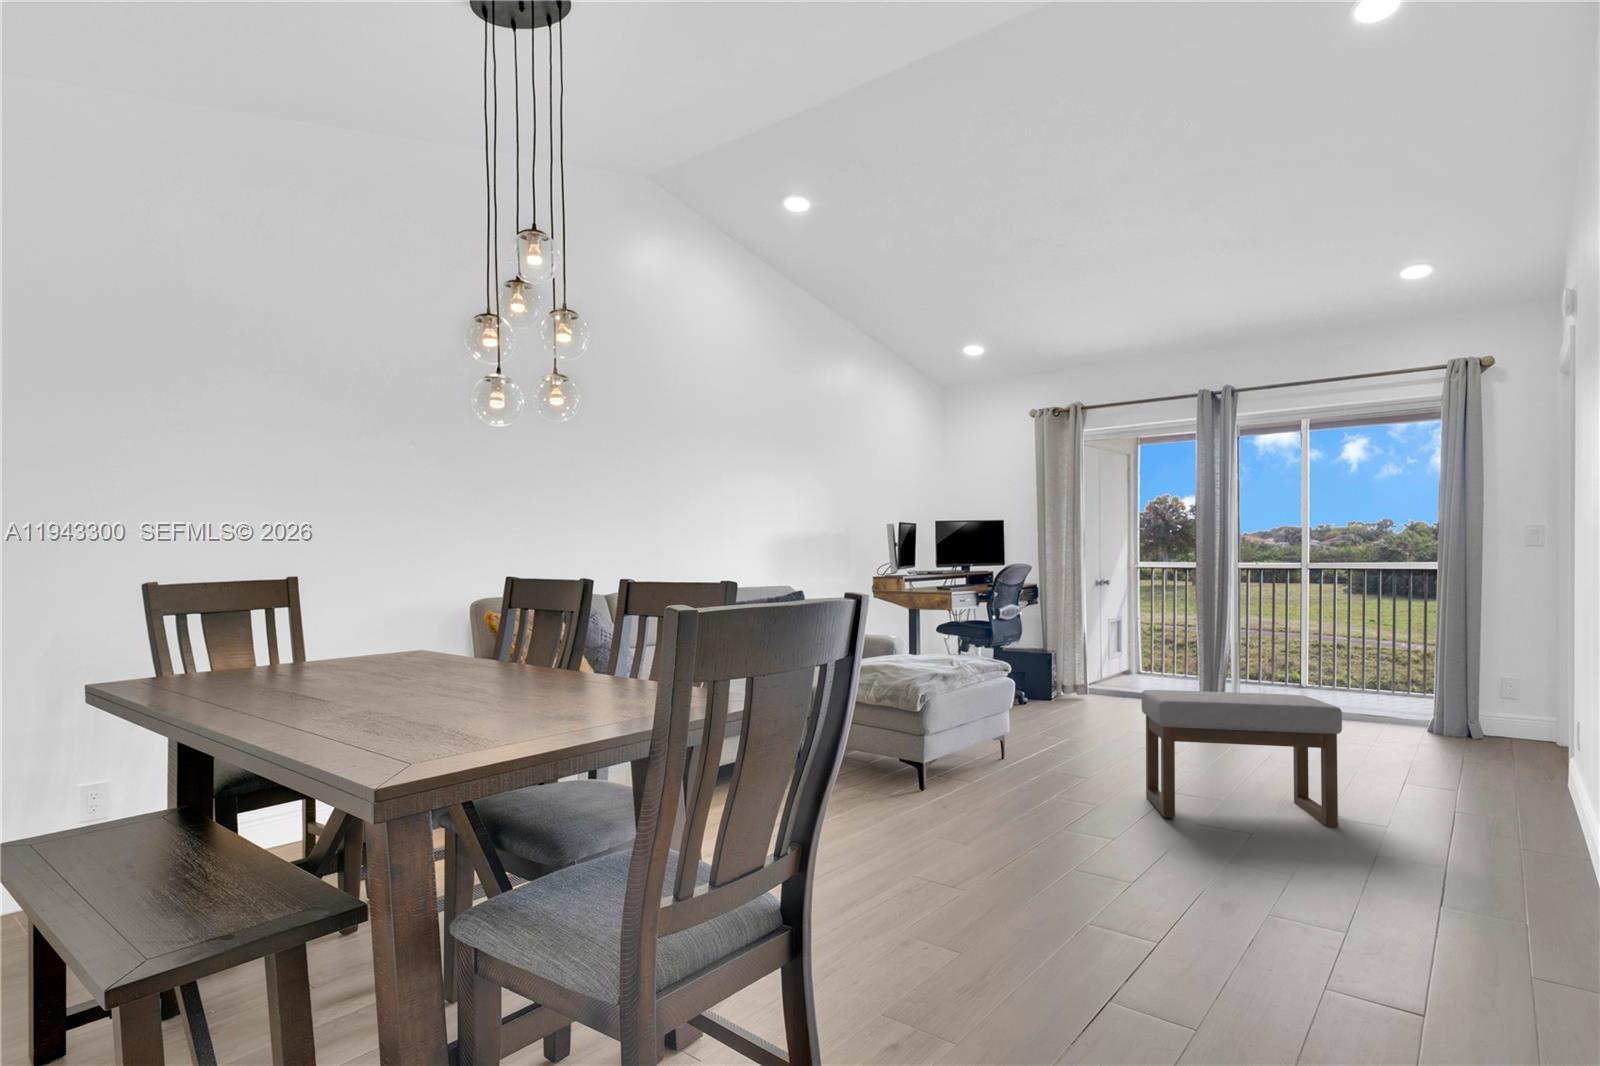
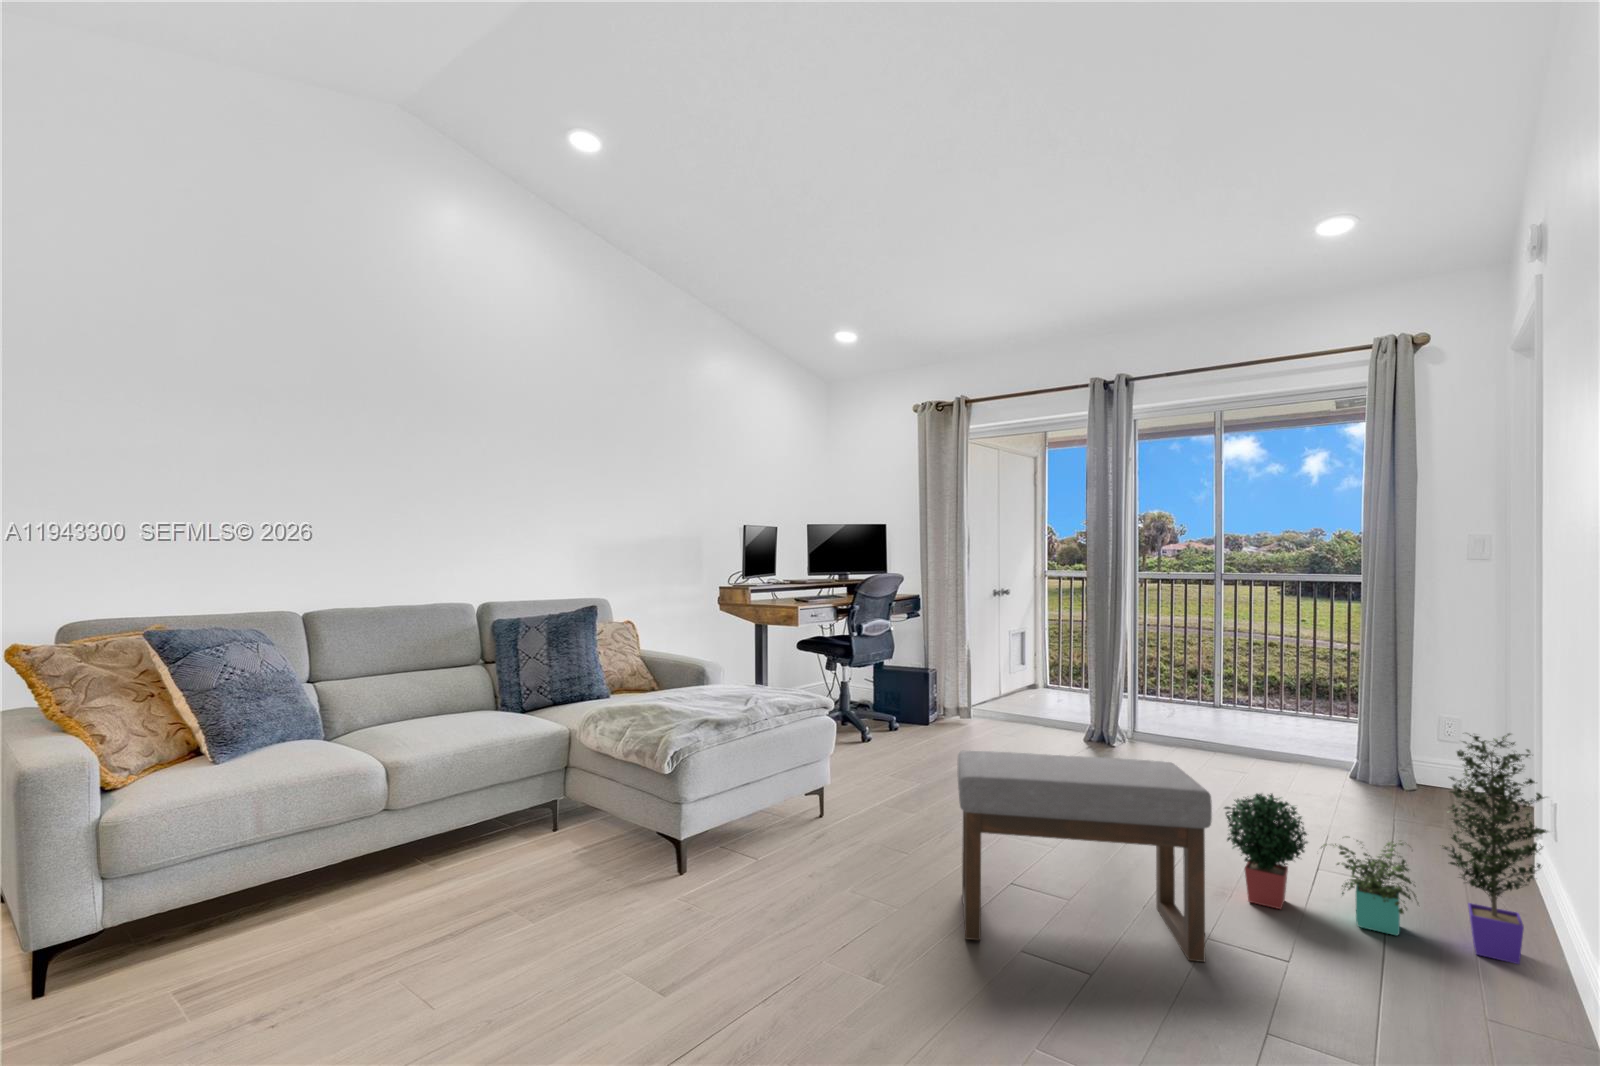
potted plant: none [1341,667,1581,827] -> present [1225,734,1548,964]

